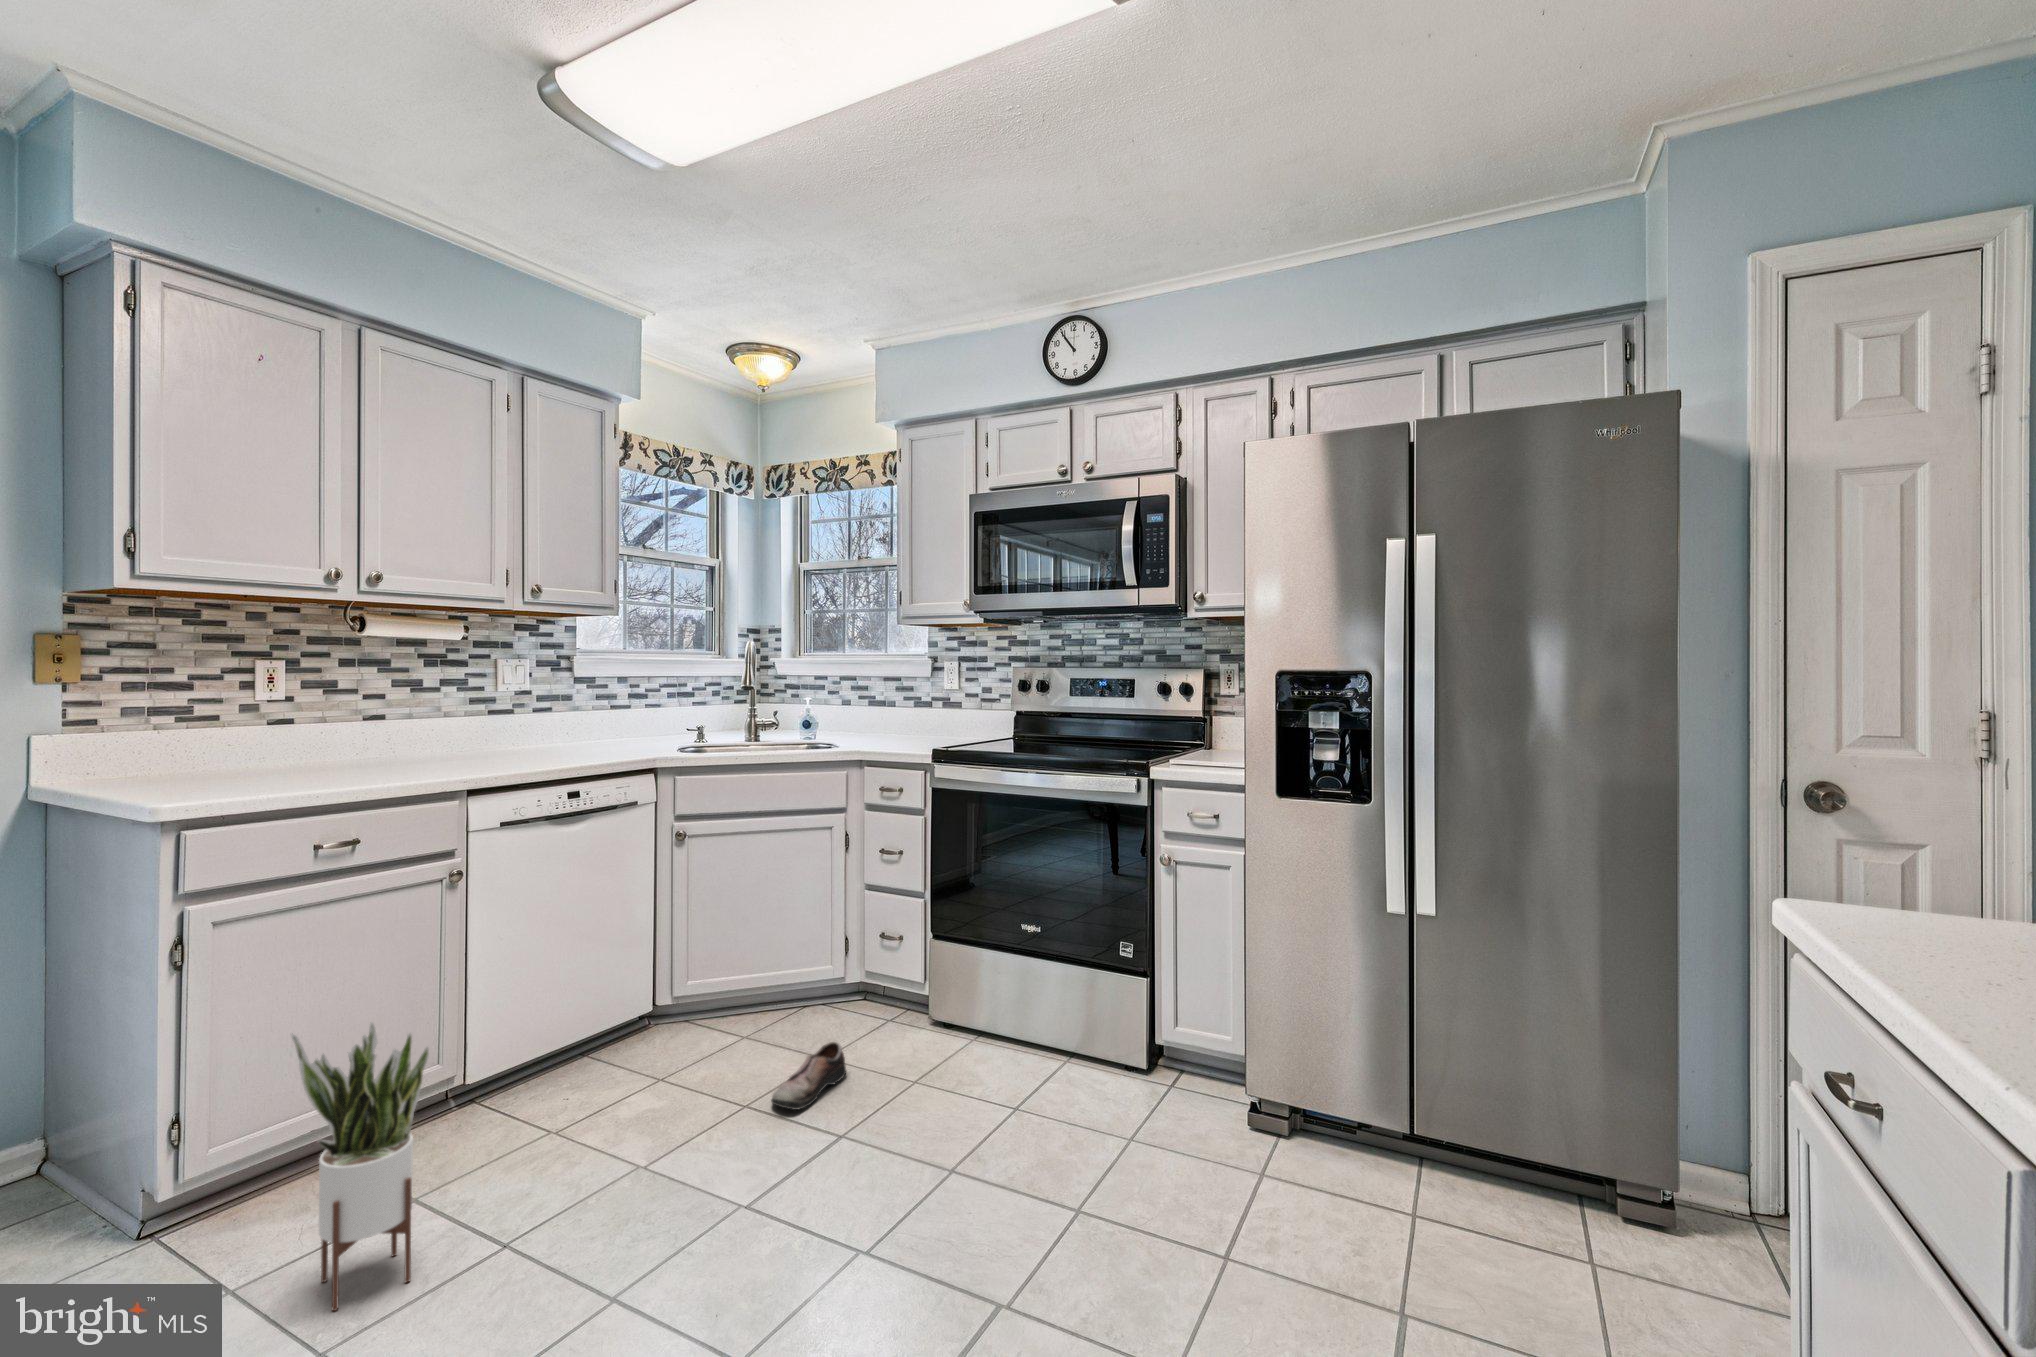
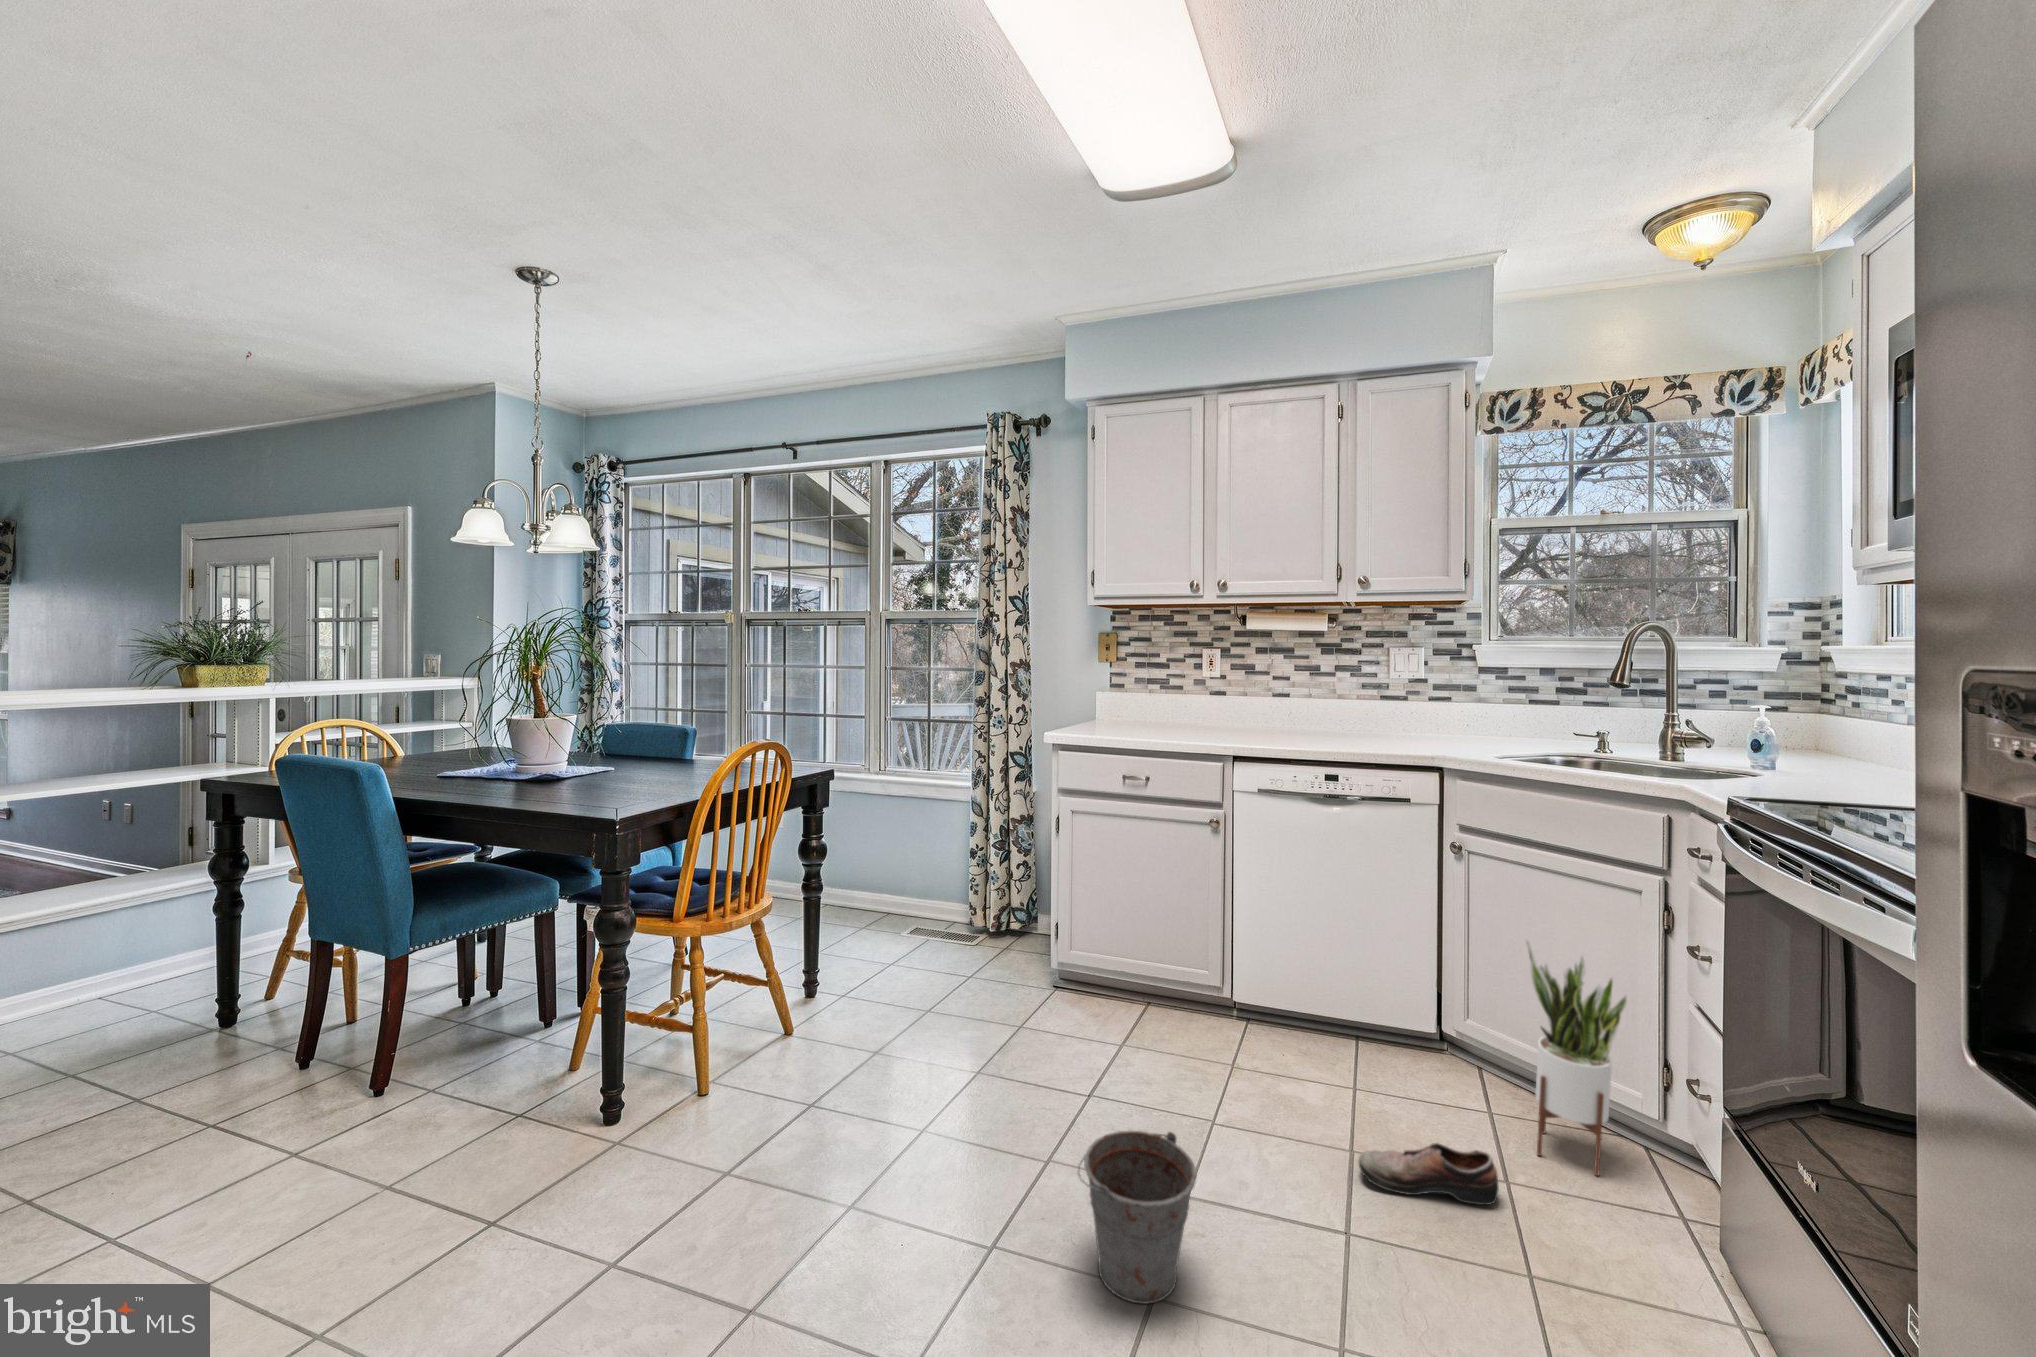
potted plant: present [291,1023,429,1311] -> present [1525,940,1627,1176]
bucket: none [746,1121,865,1283] -> present [1078,1131,1197,1304]

